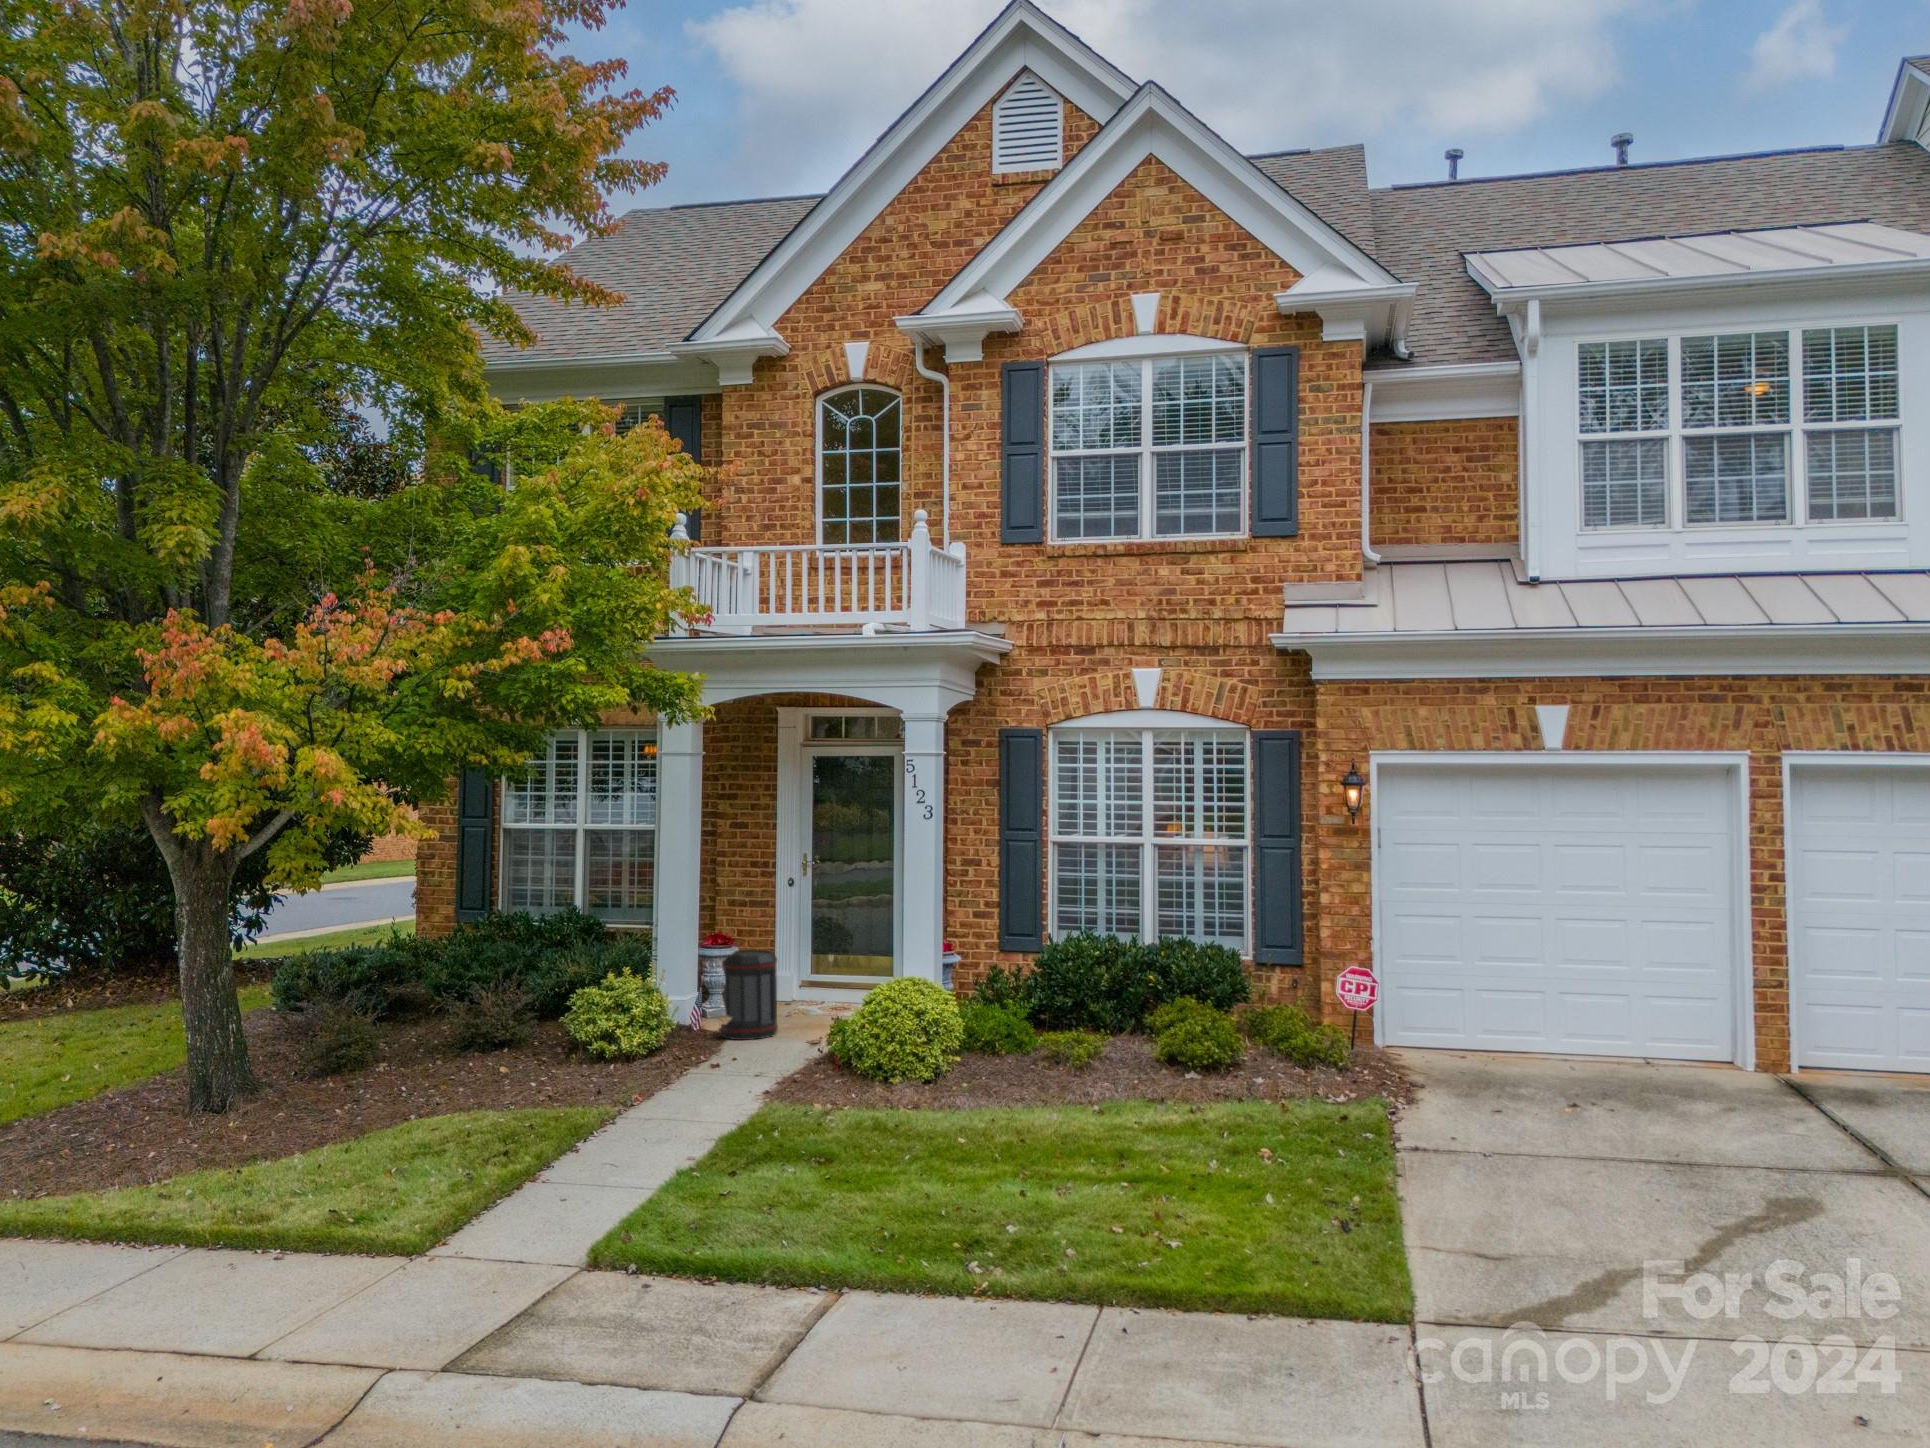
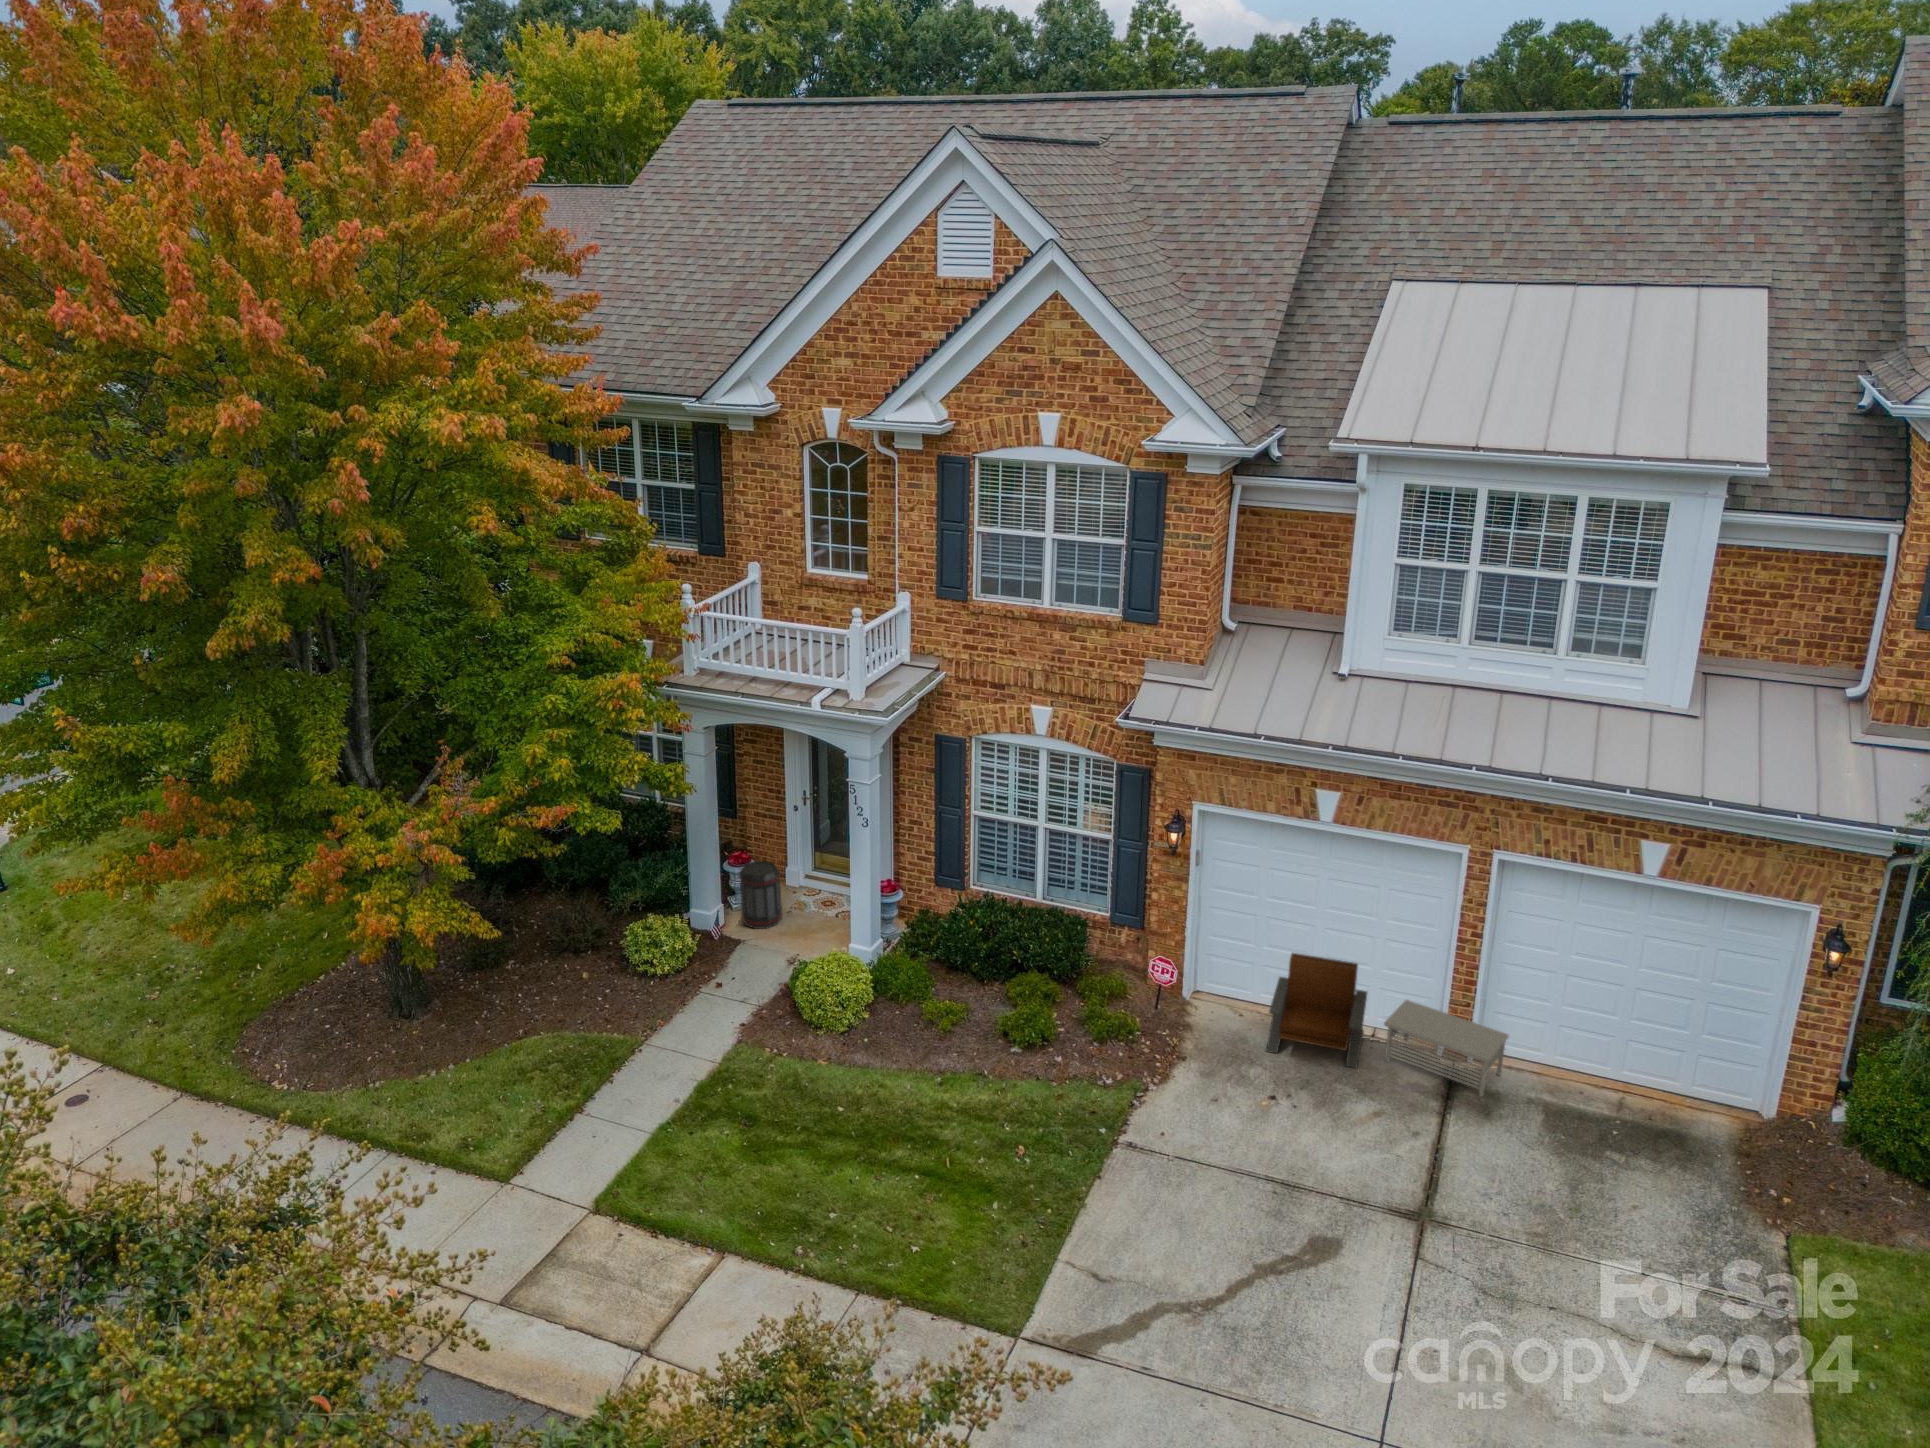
lounge chair: none [1512,950,1667,1080] -> present [1266,953,1367,1068]
storage bench: none [1687,999,1858,1088] -> present [1384,1000,1509,1097]

